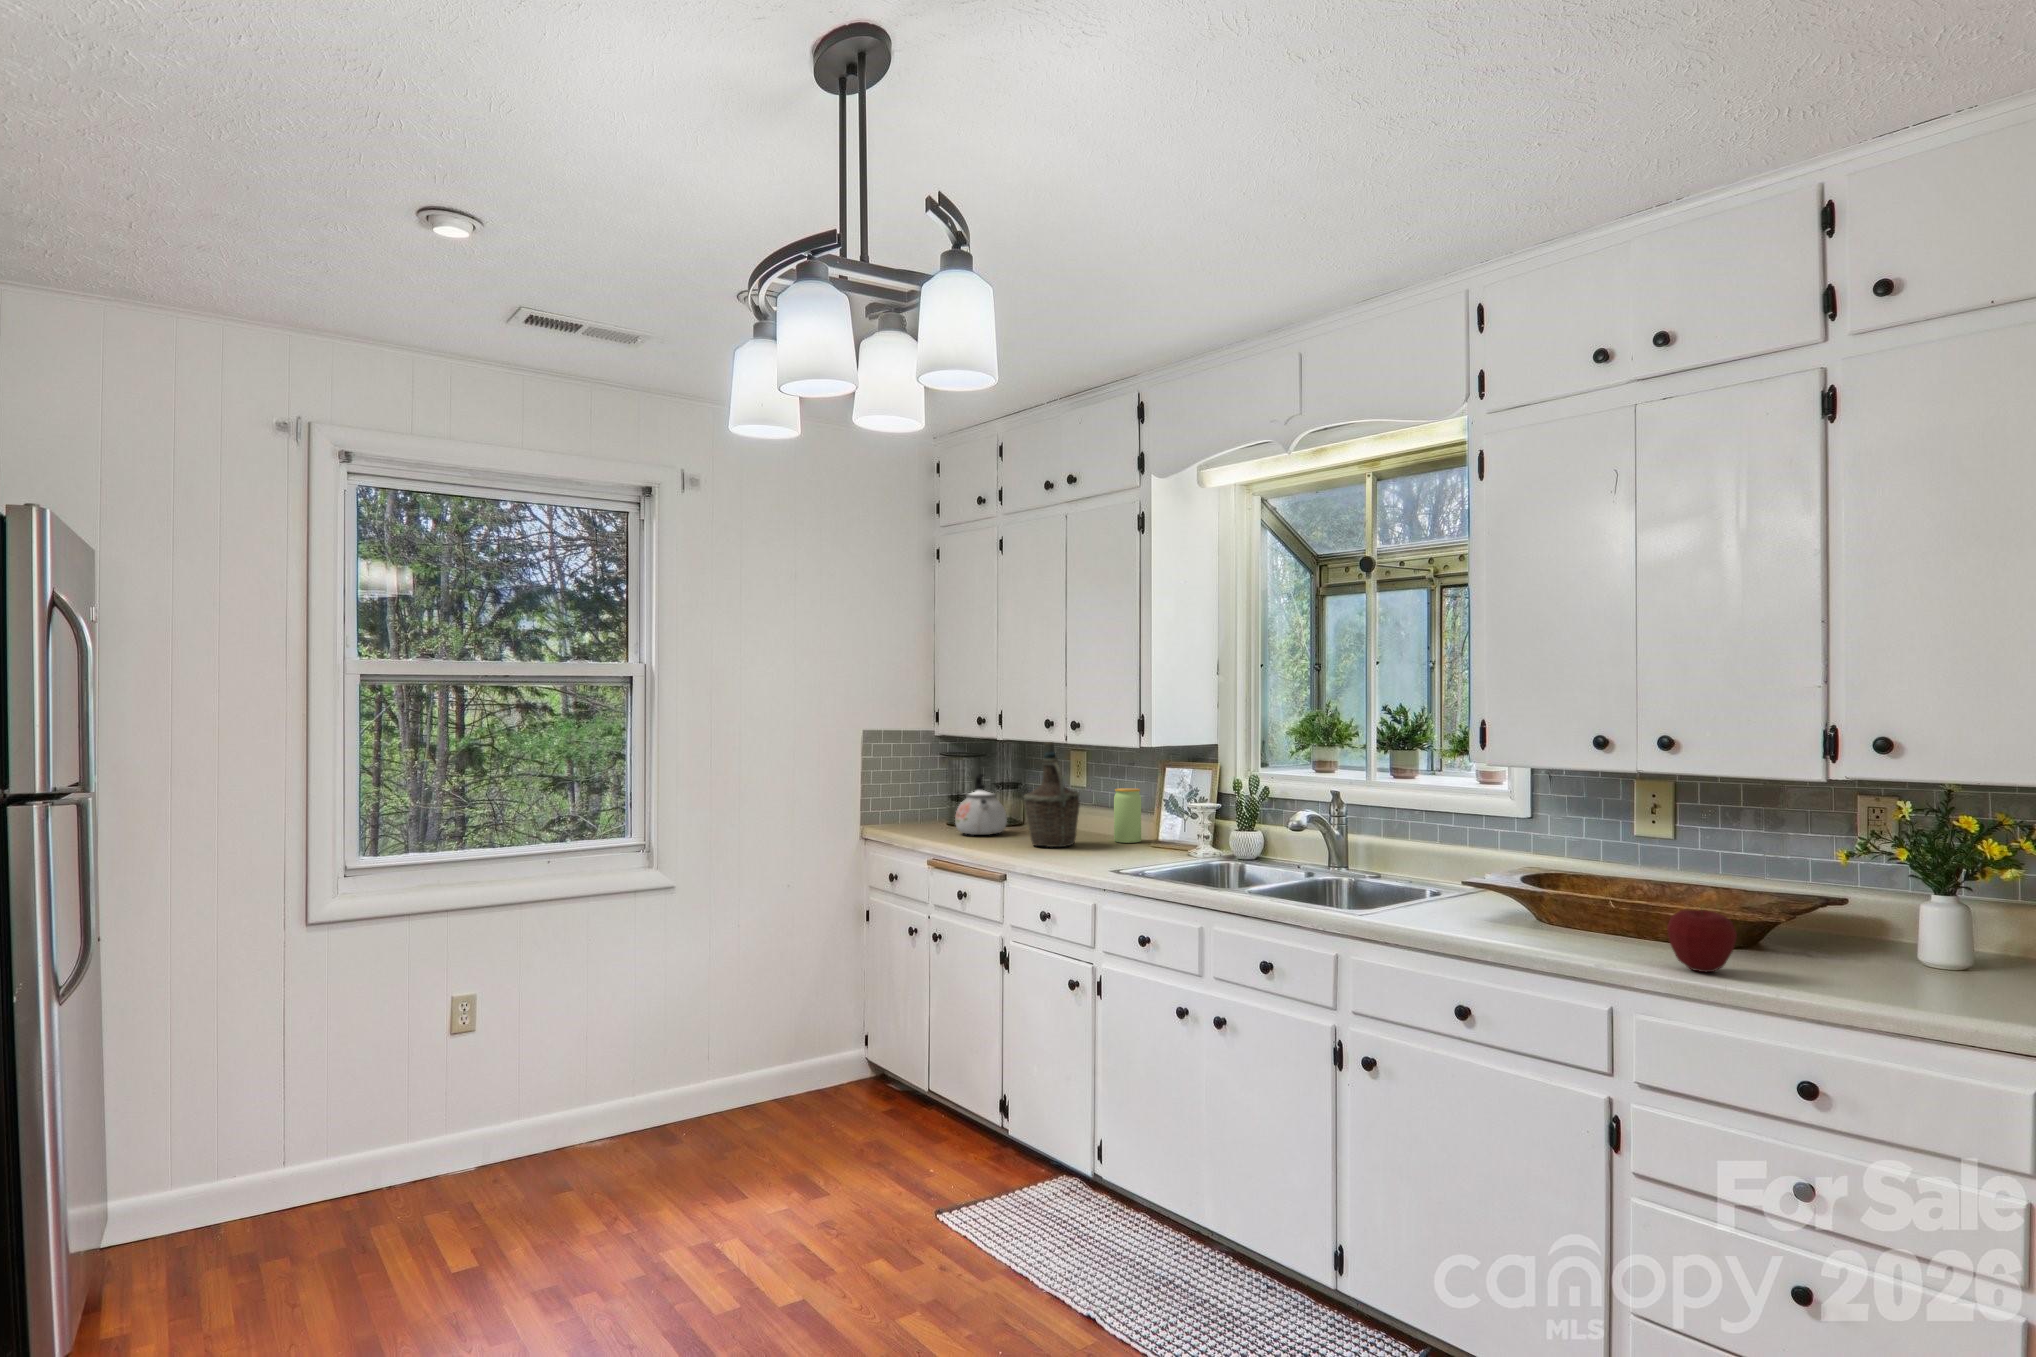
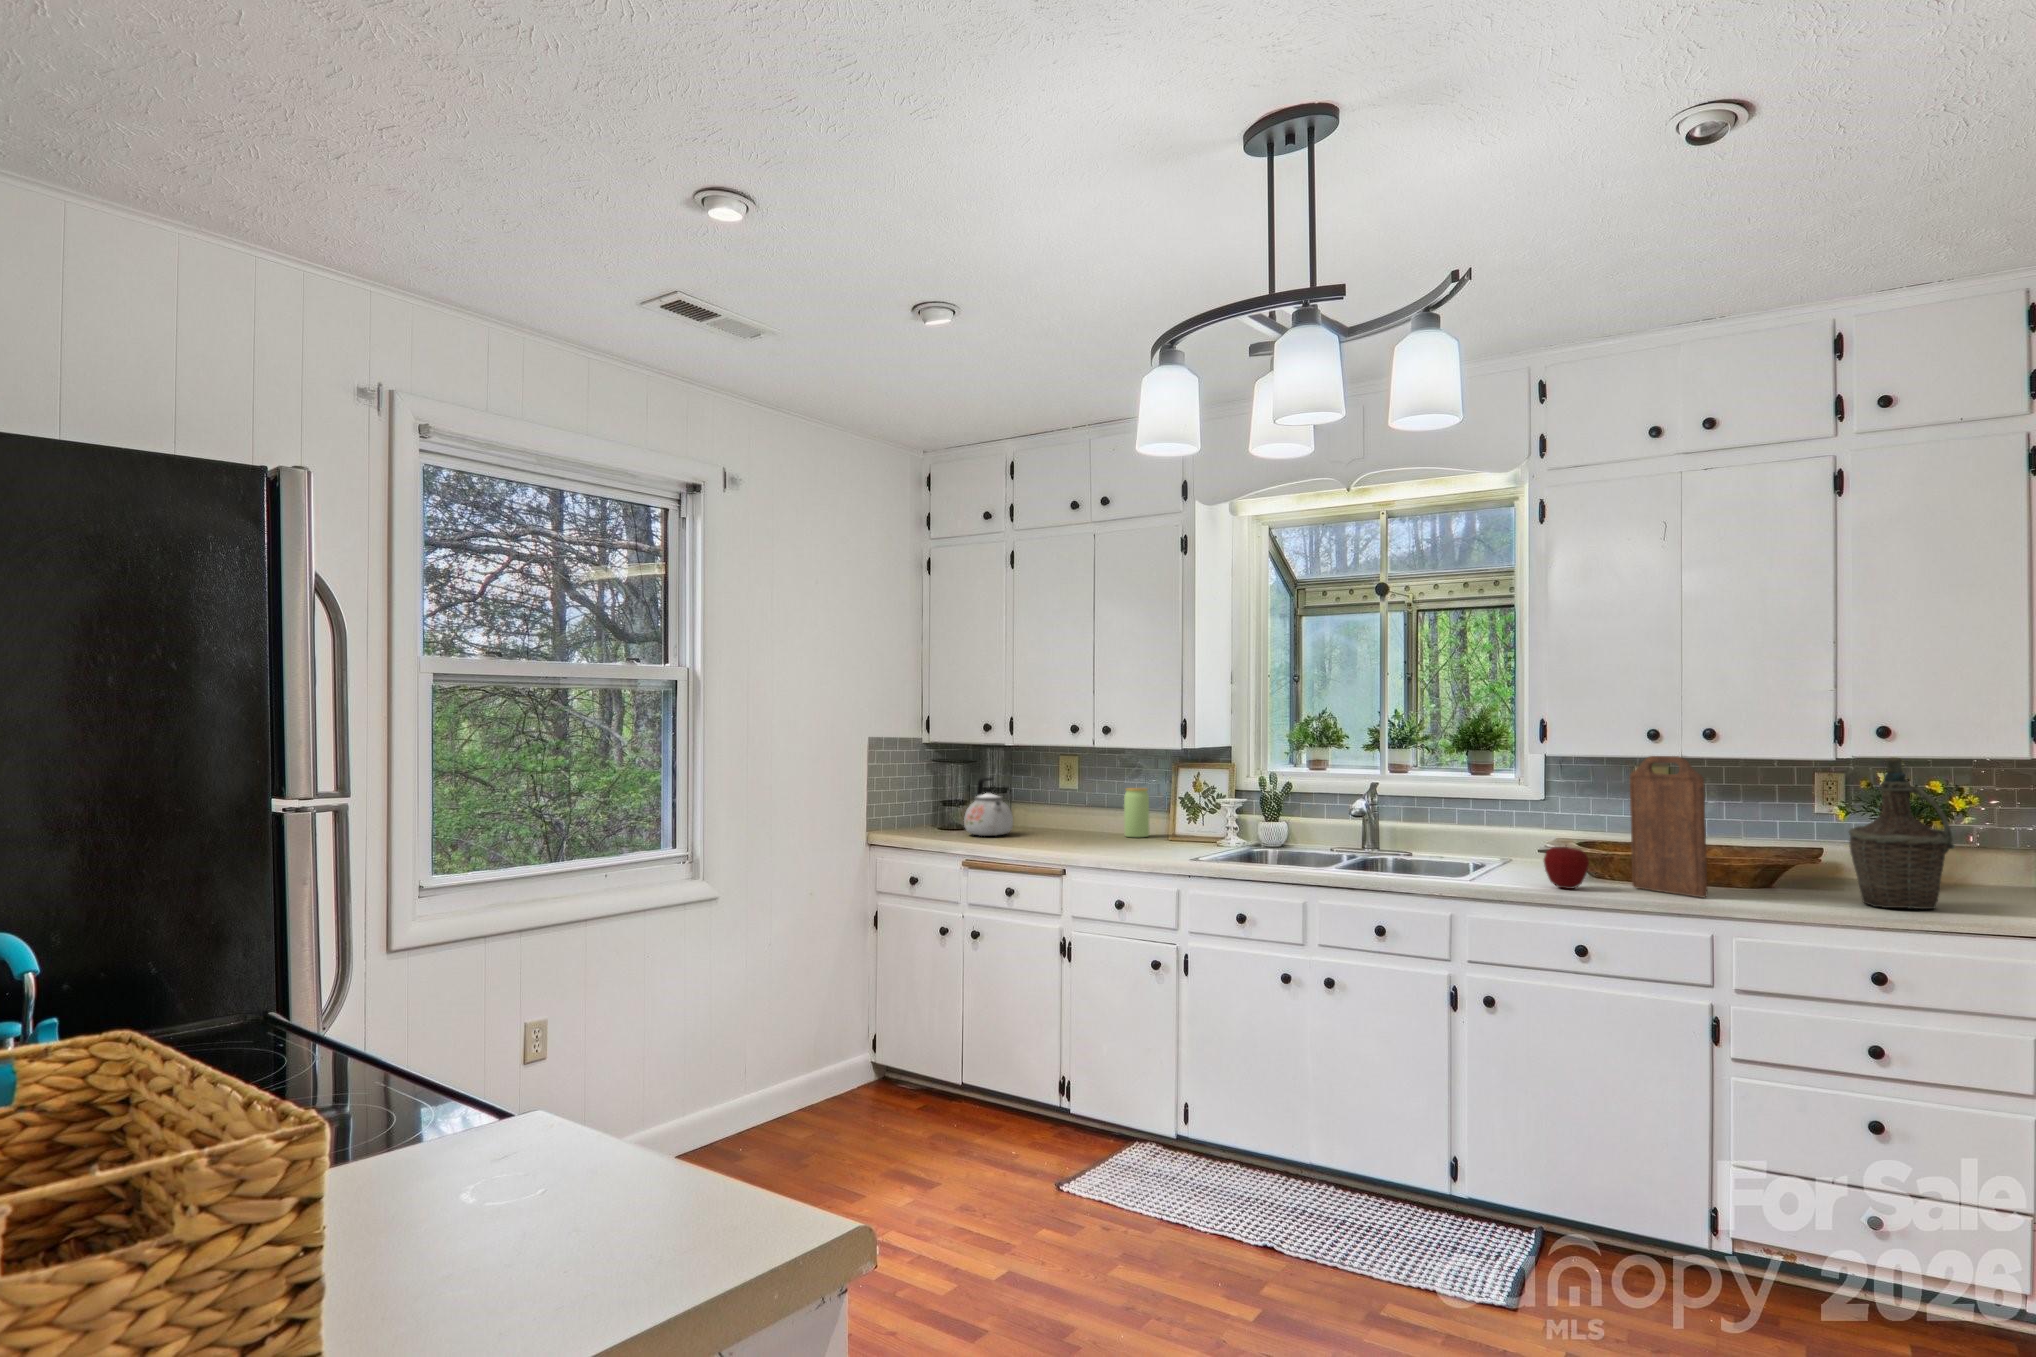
bottle: present [1024,742,1080,847] -> present [1849,758,1954,909]
cutting board: none [1553,772,1621,958] -> present [1630,756,1707,897]
apple: present [1667,909,1737,972] -> present [1544,847,1589,889]

